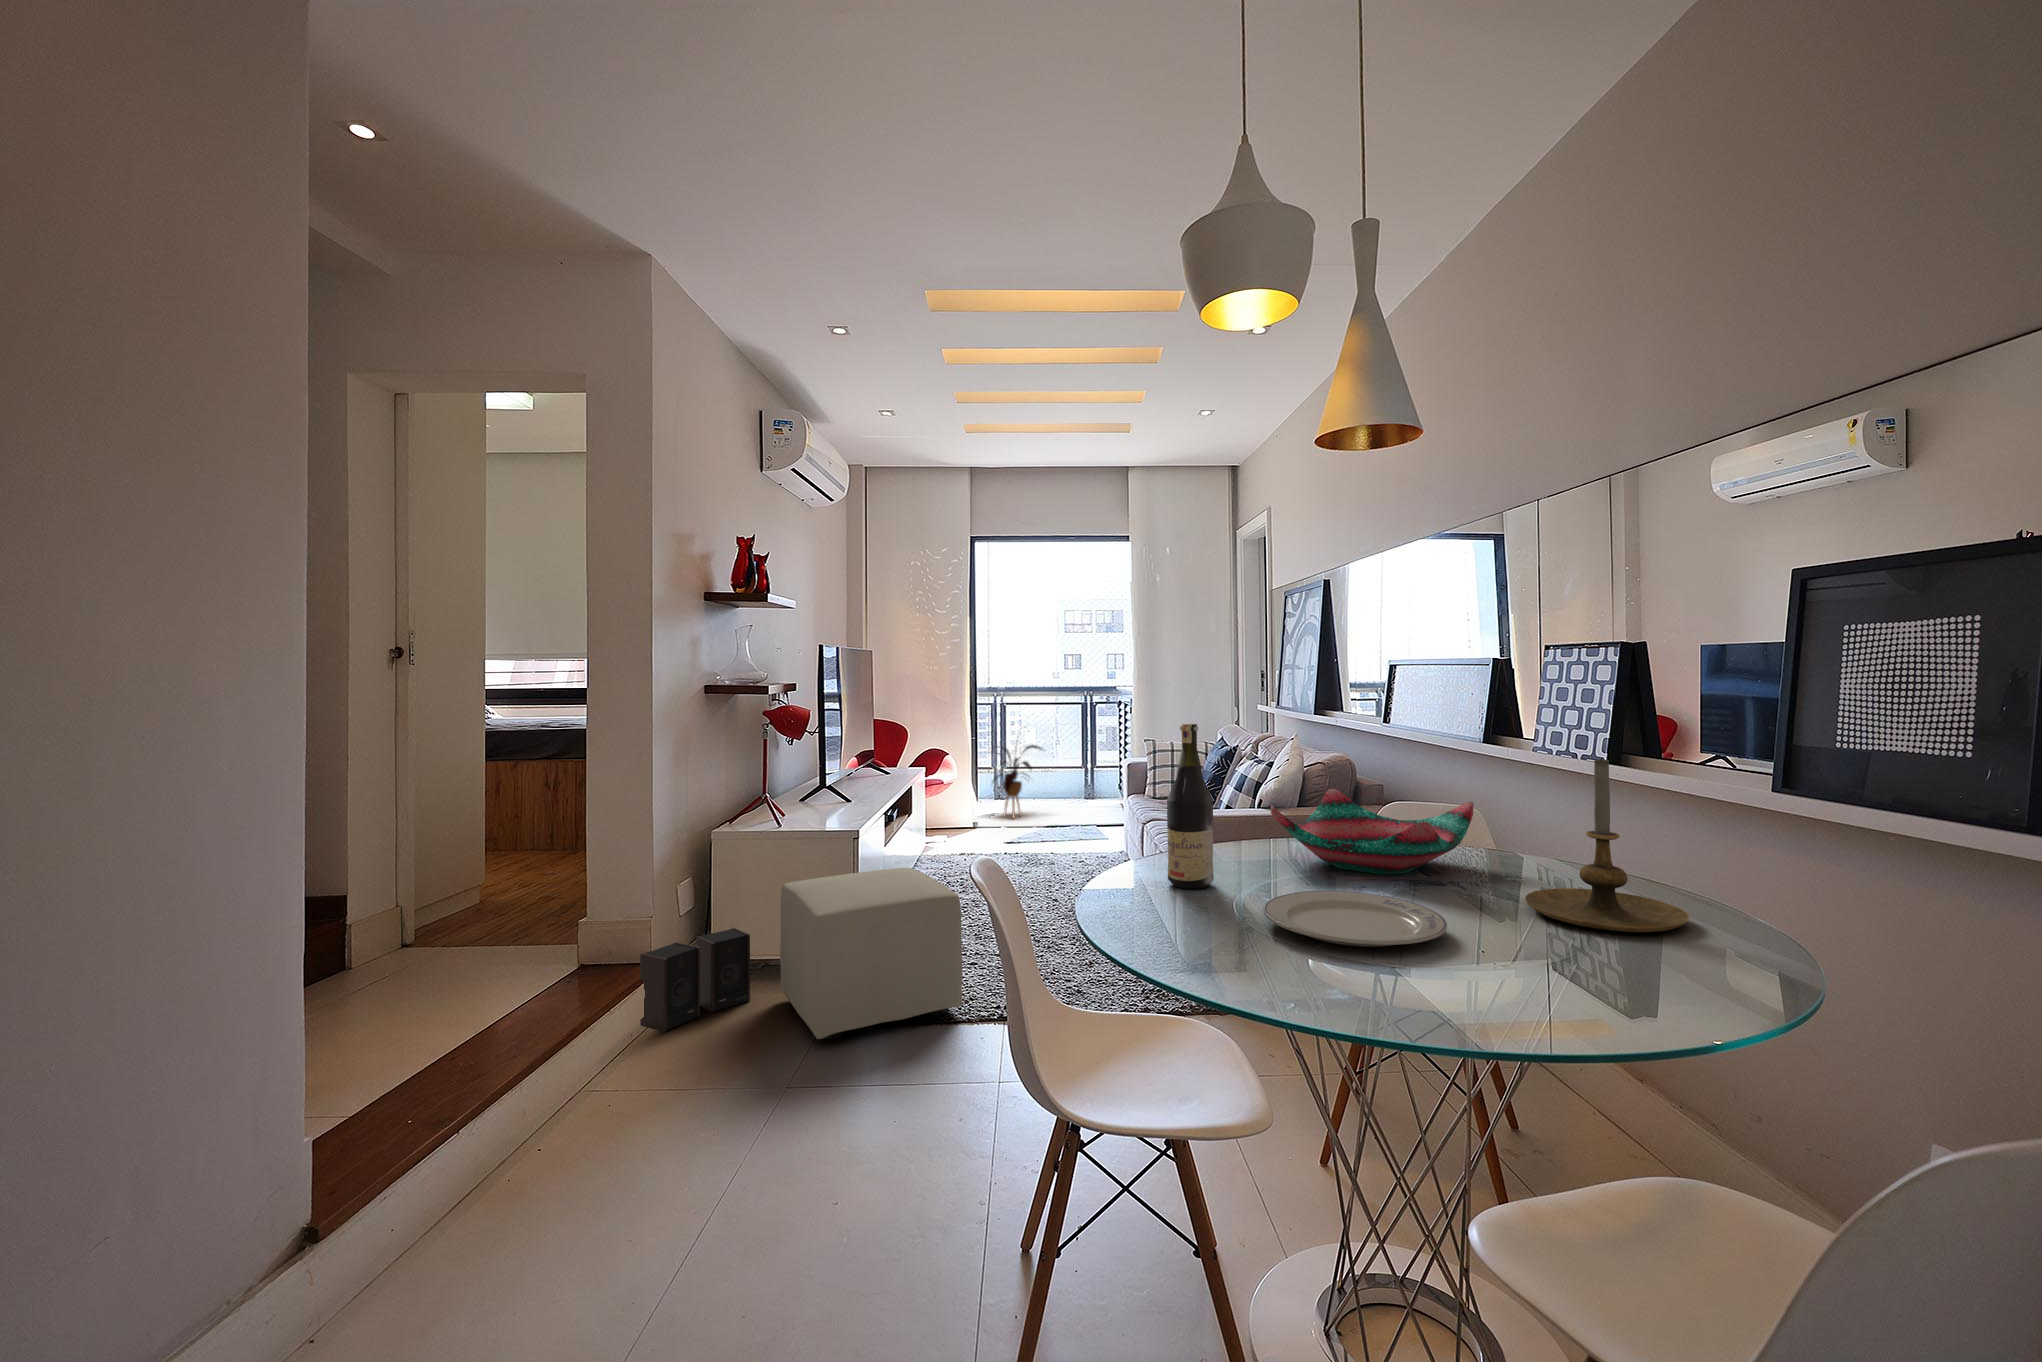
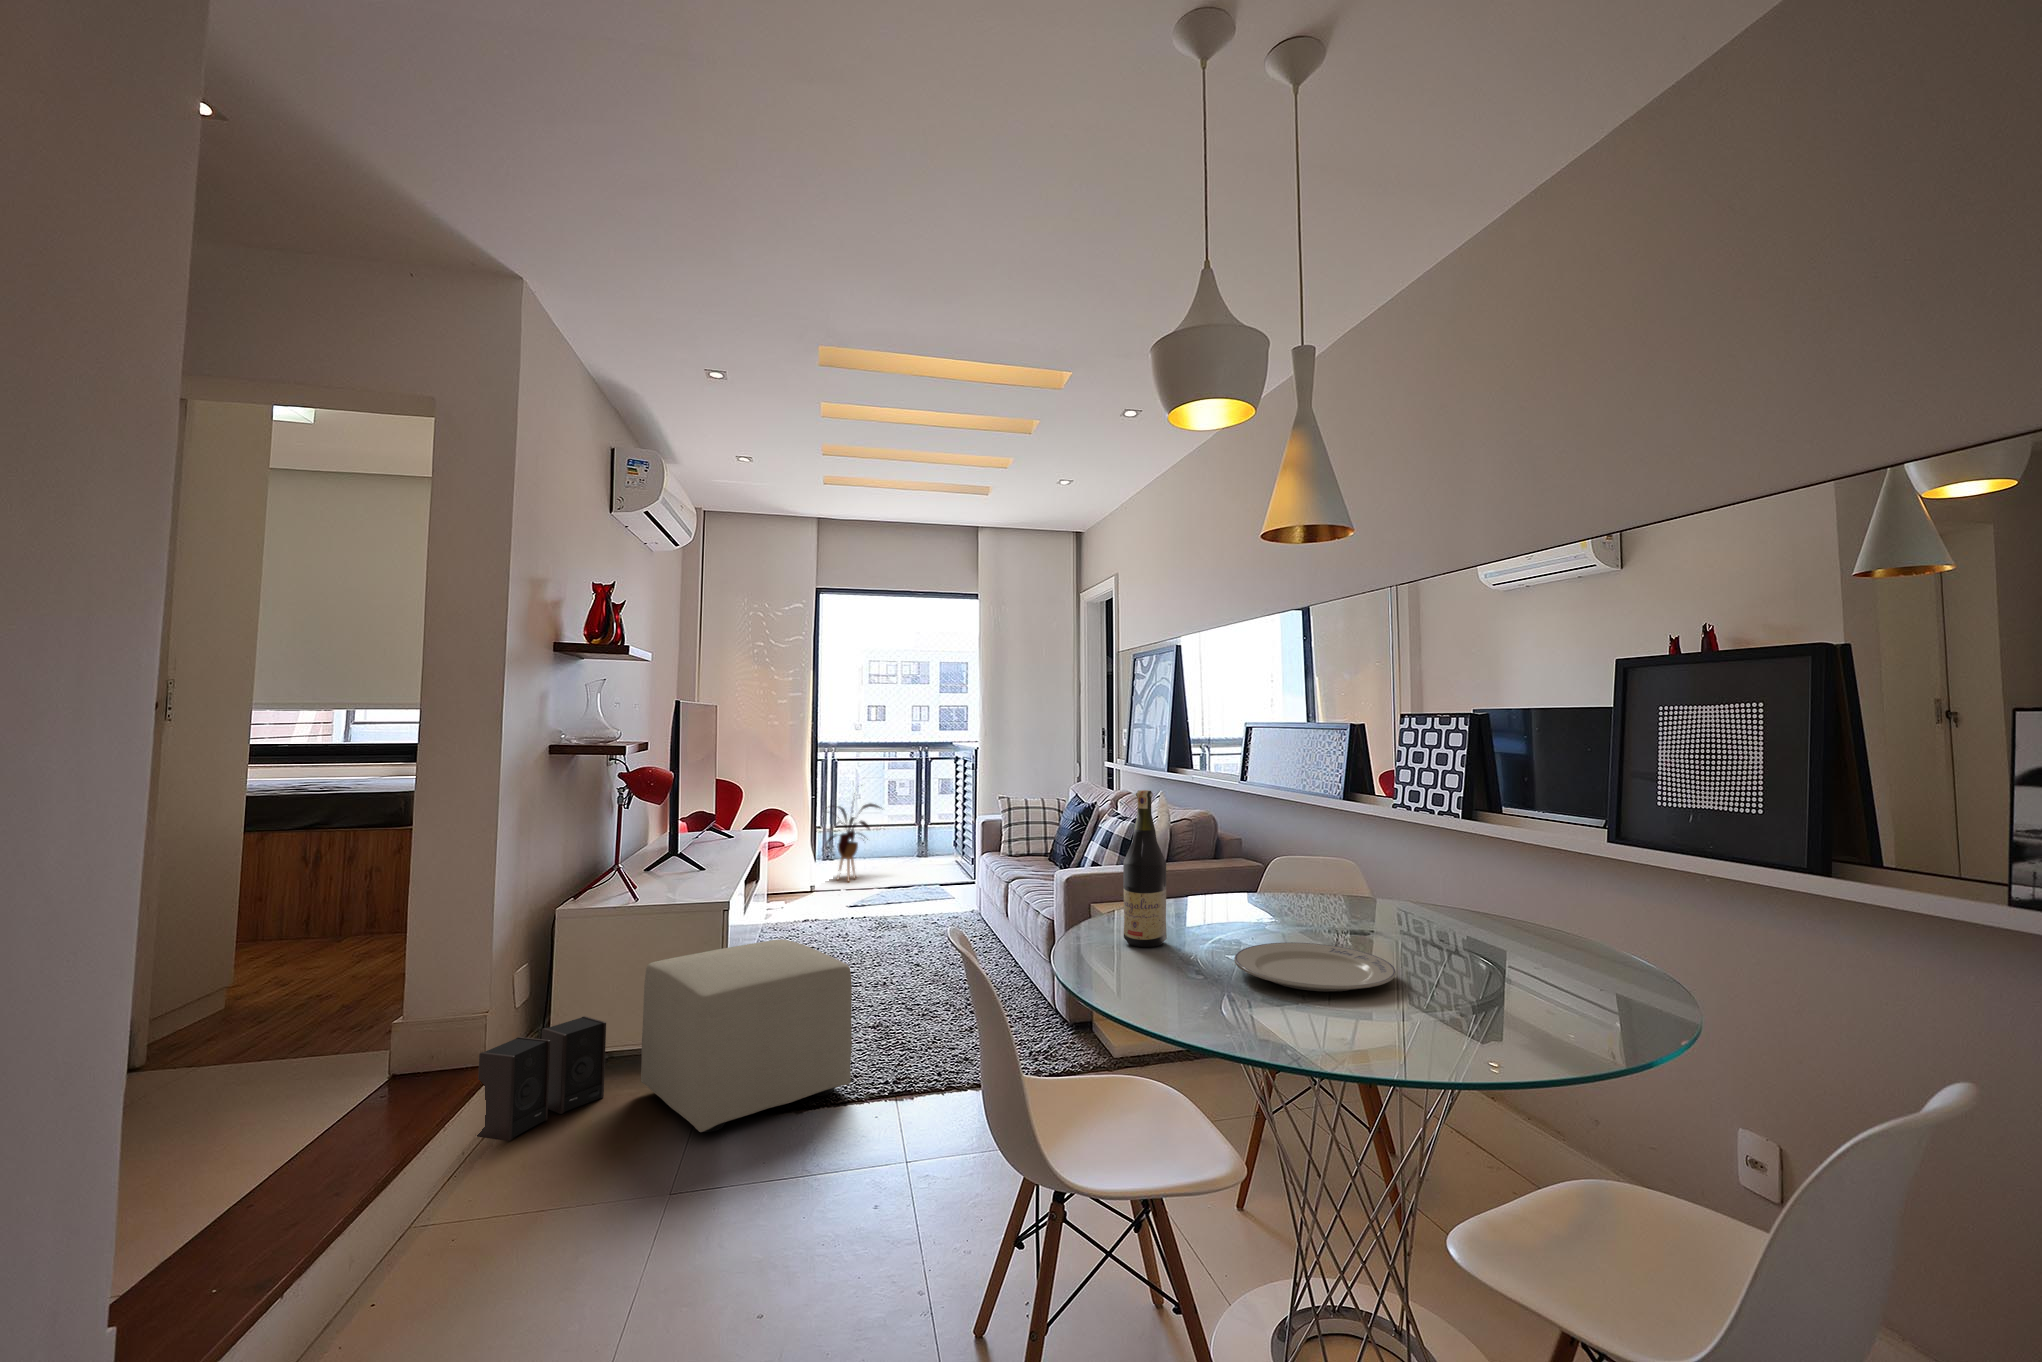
candle holder: present [1525,758,1689,932] -> none [1437,818,1569,966]
decorative bowl: present [1271,789,1473,874] -> none [1204,847,1372,925]

